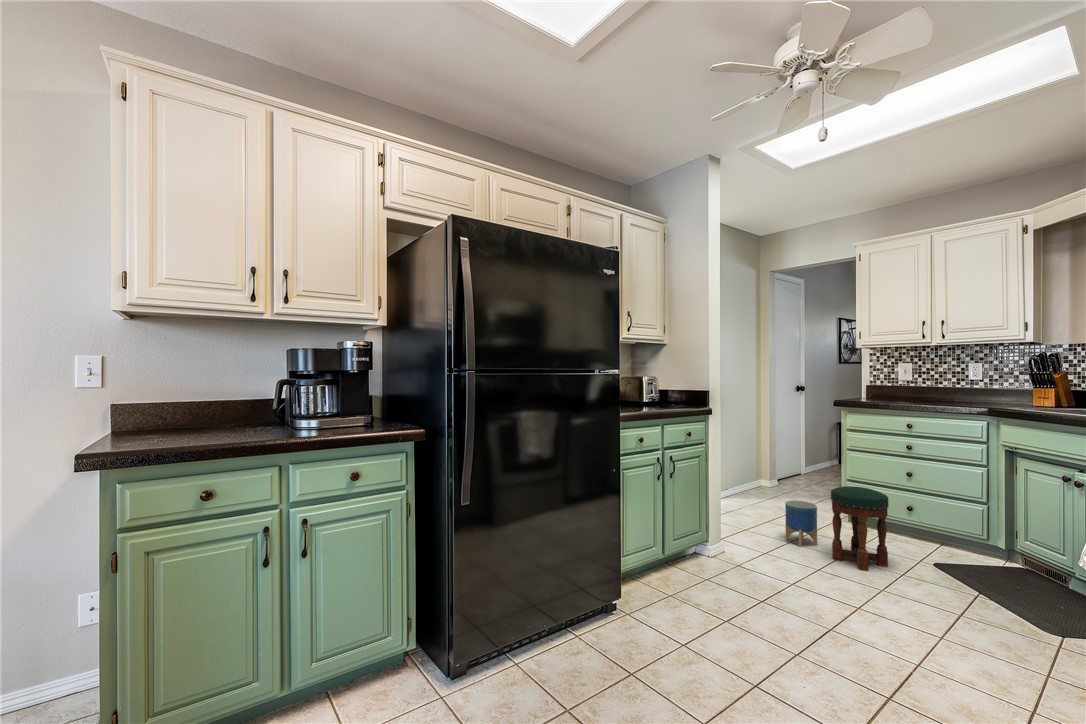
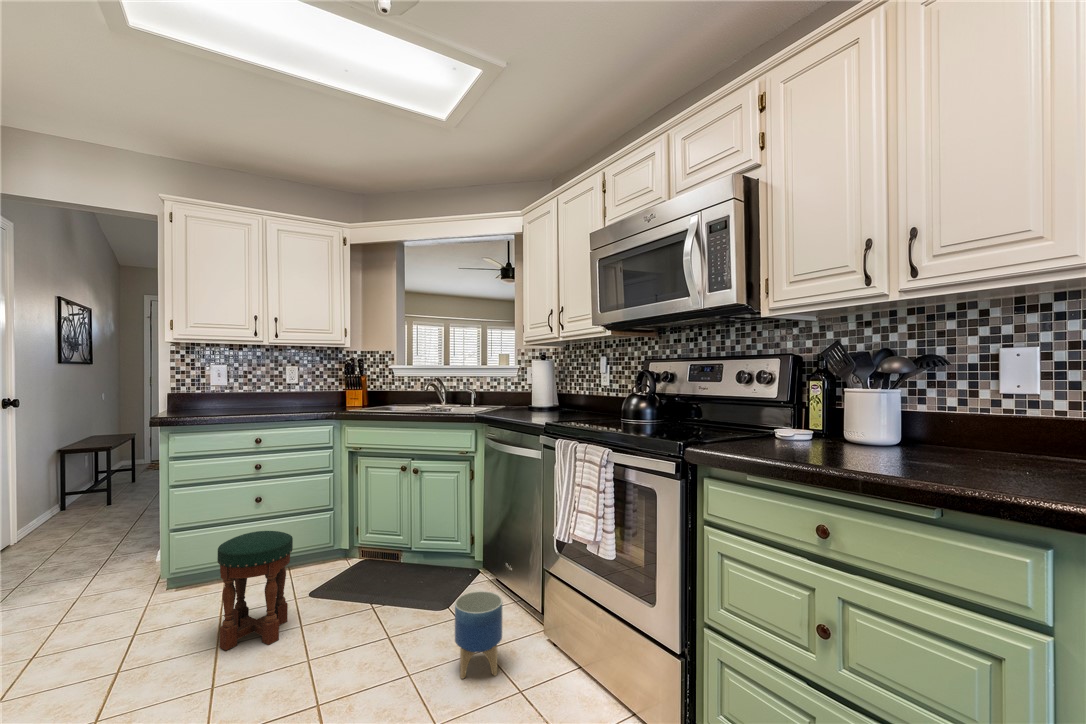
planter: present [785,500,817,547] -> present [455,591,502,679]

